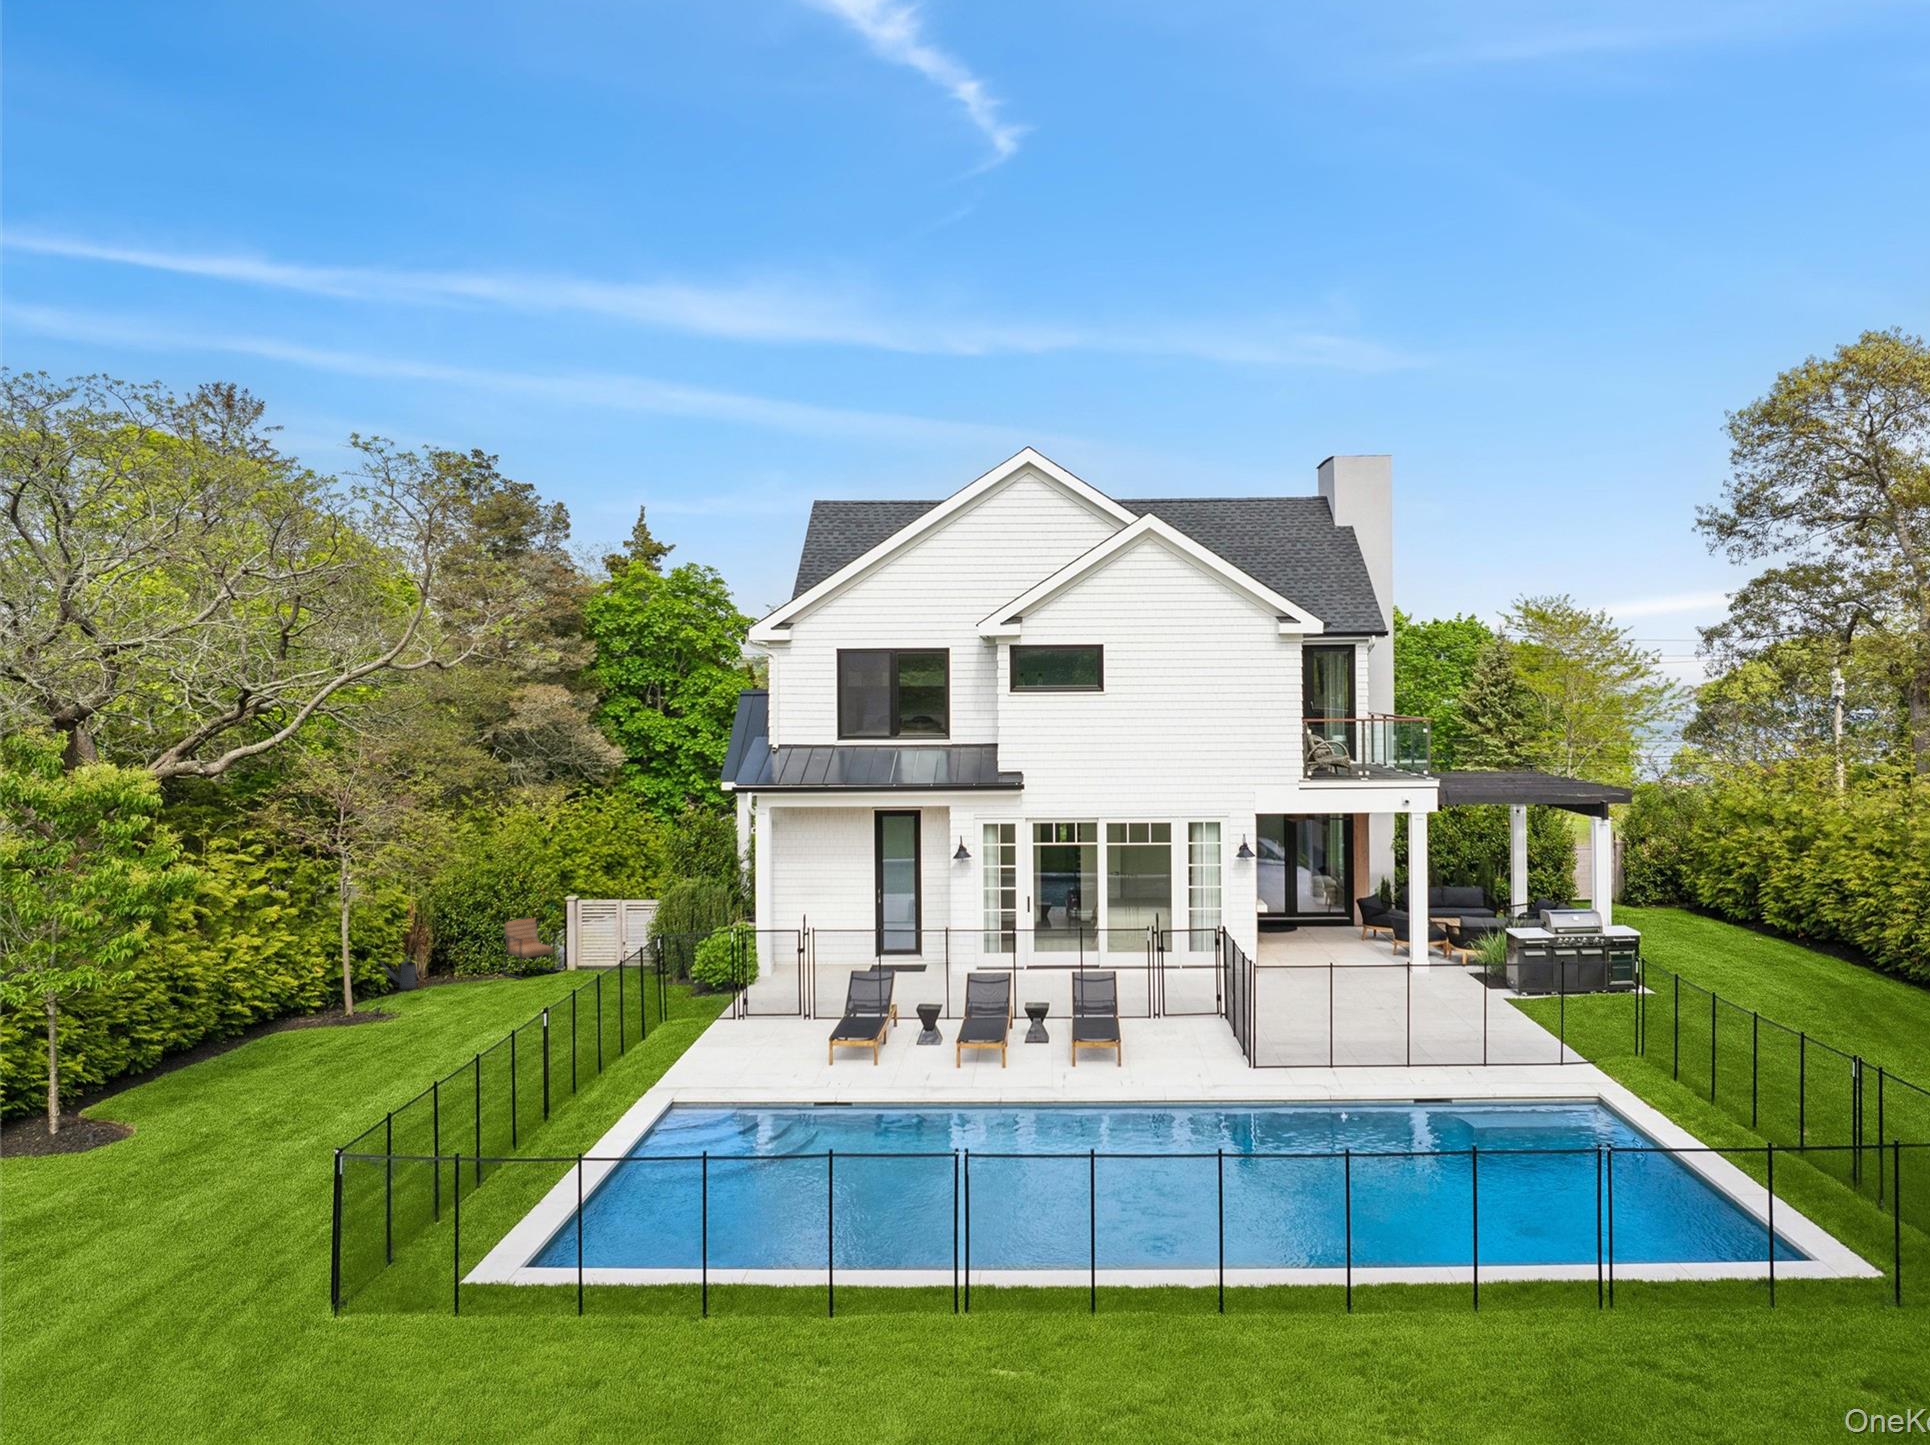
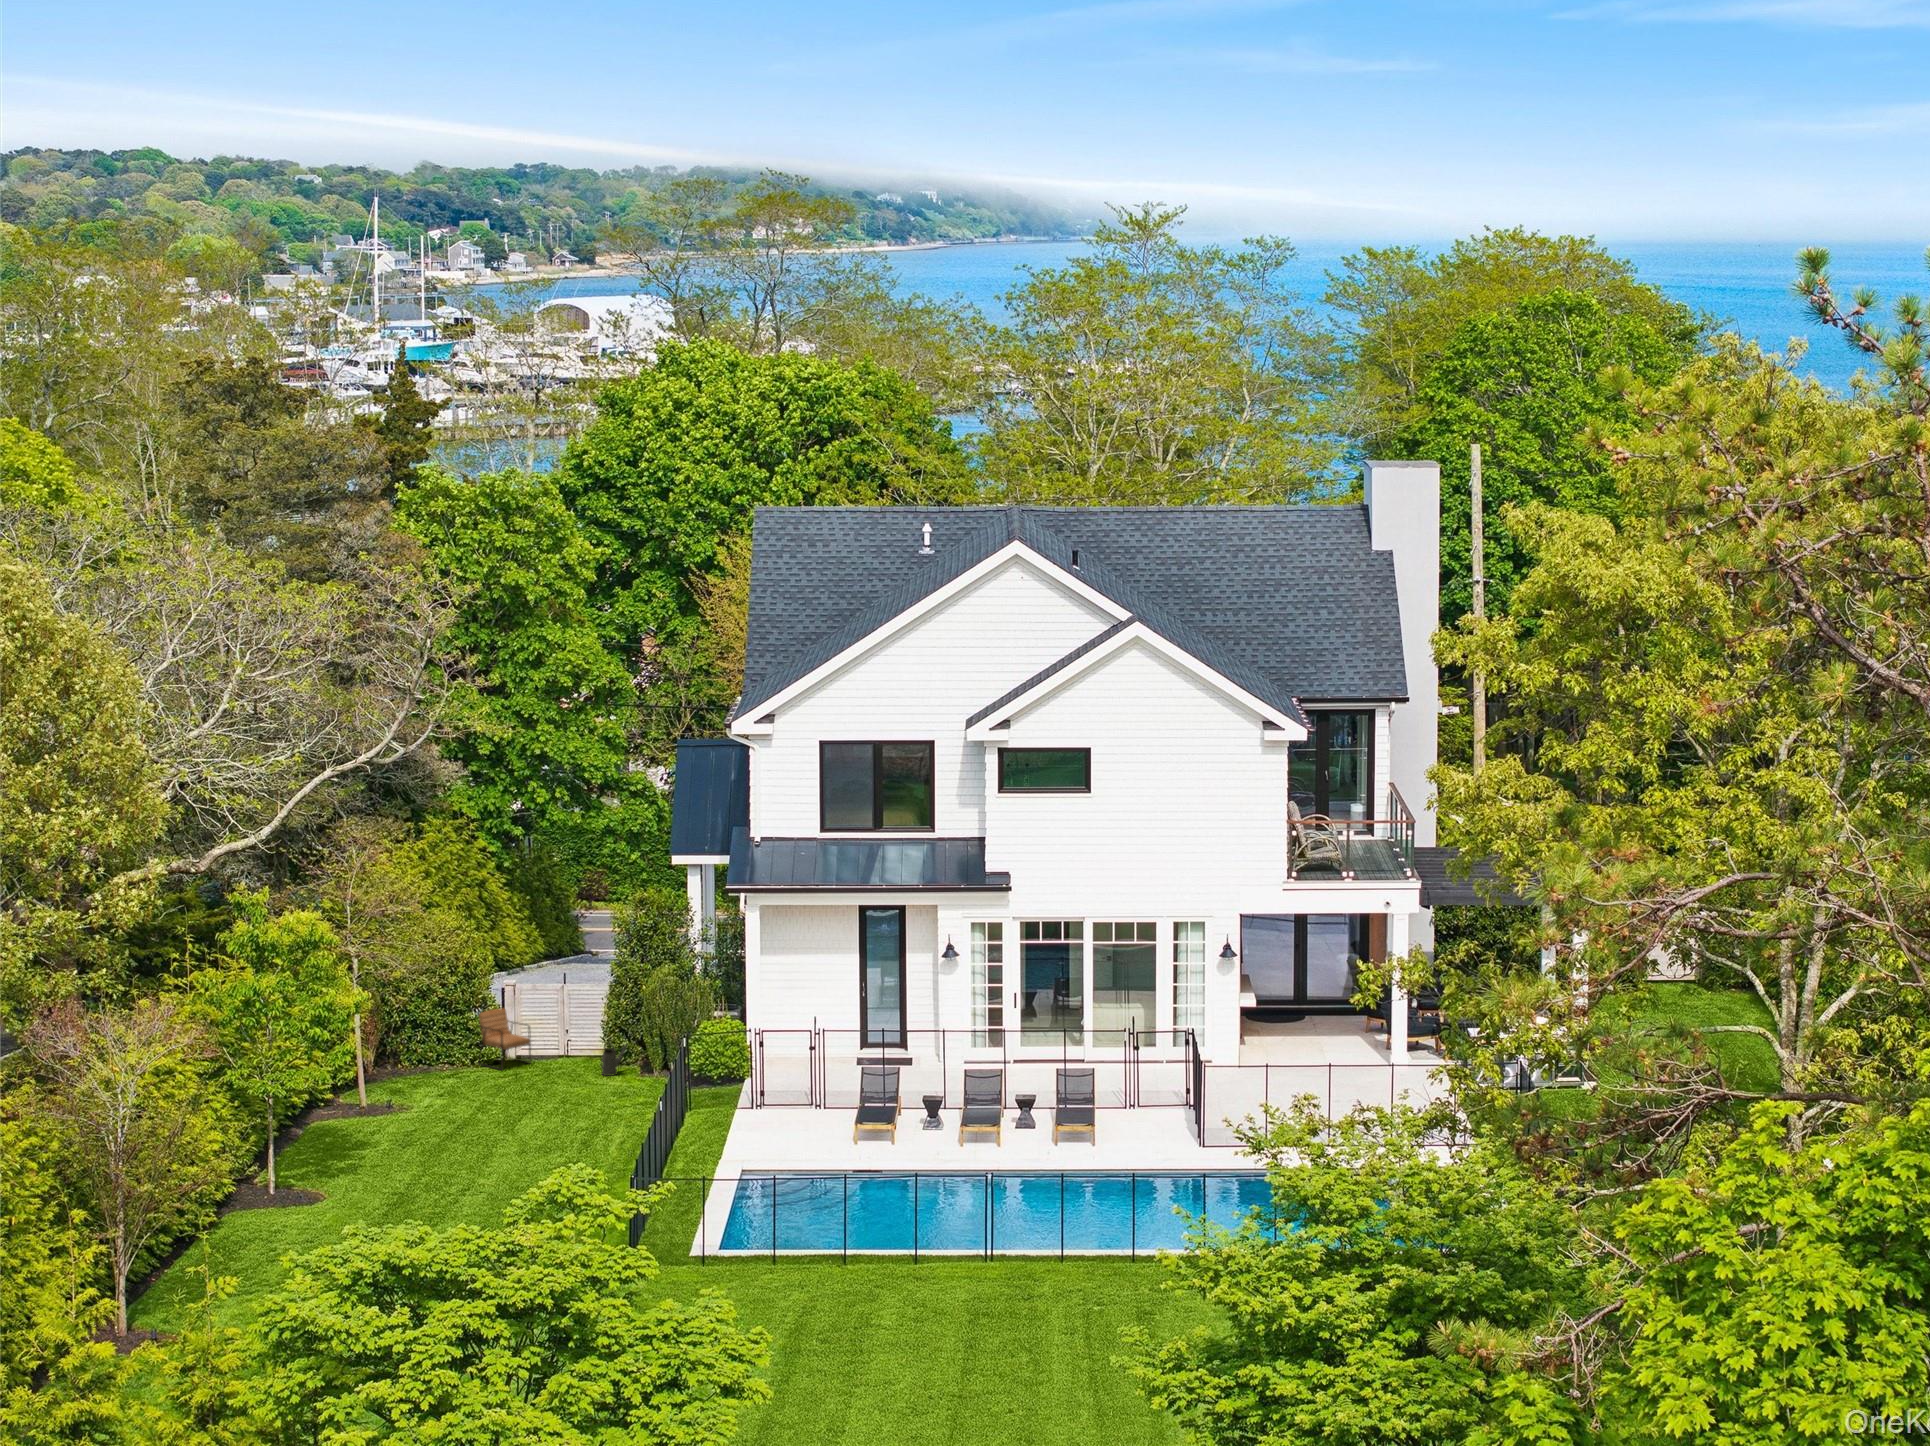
watering can: present [381,955,420,989] -> present [601,1045,627,1076]

